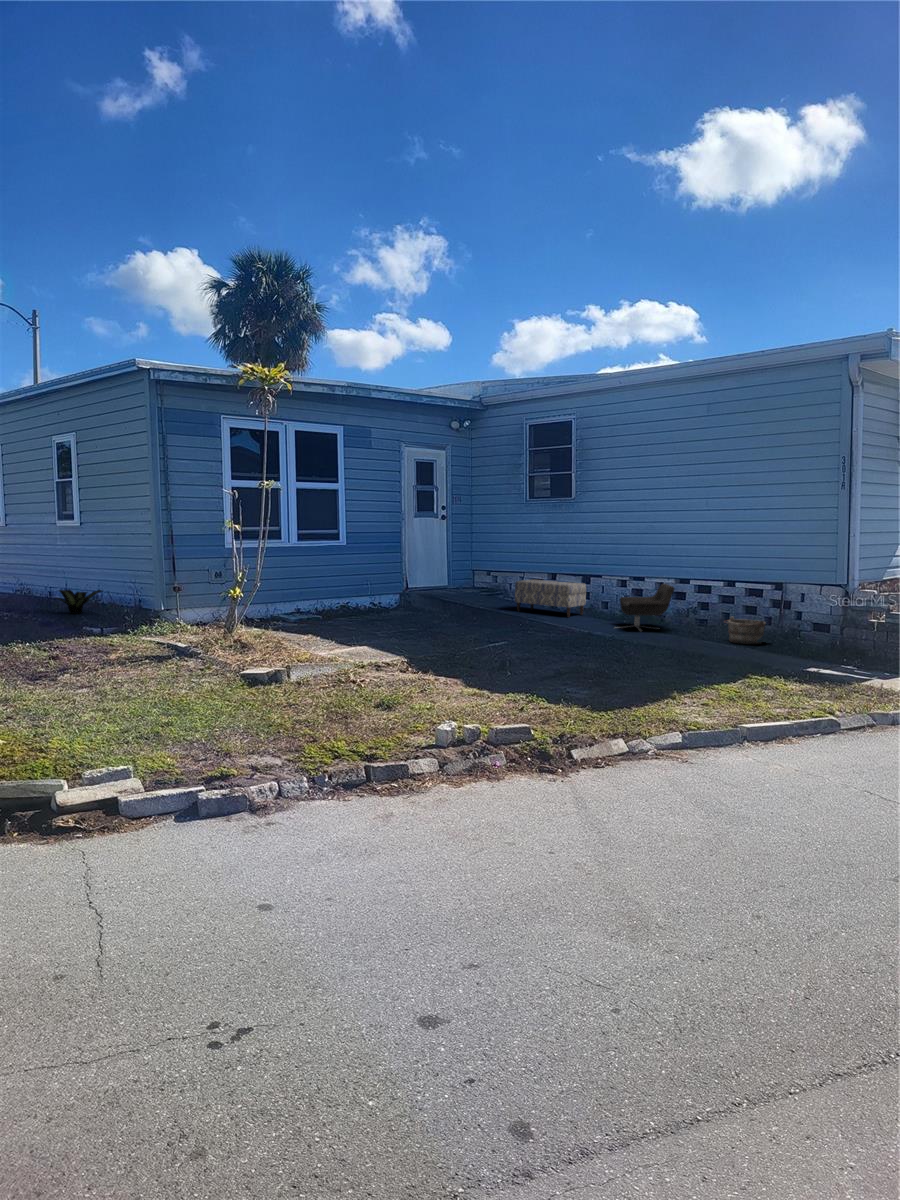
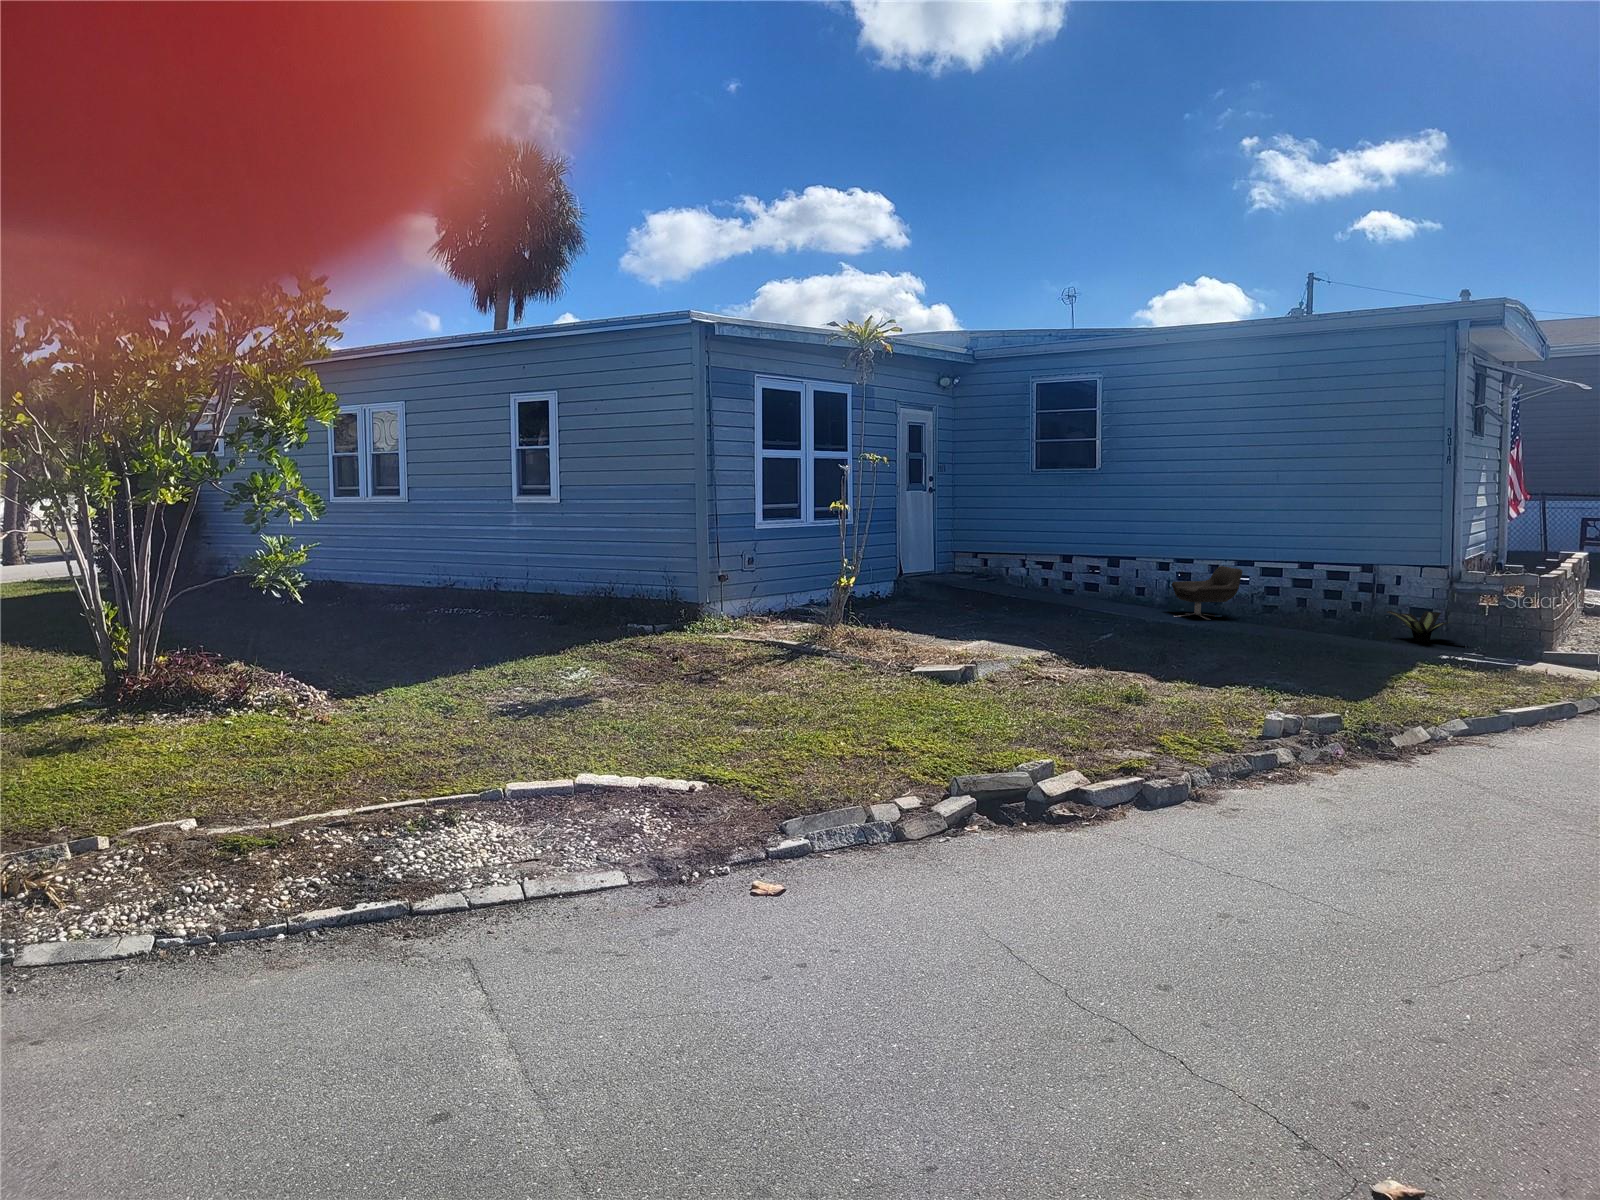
bench: present [515,579,586,617] -> none [1033,562,1117,605]
potted plant: present [55,590,103,614] -> present [1387,611,1448,642]
bucket: present [727,617,766,644] -> none [1309,602,1355,631]

